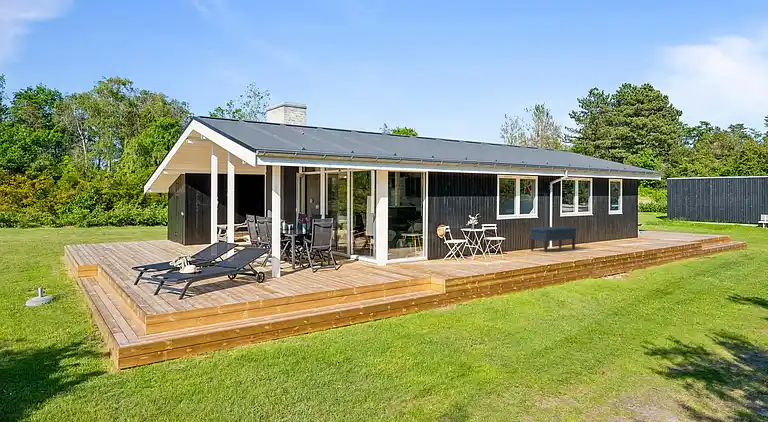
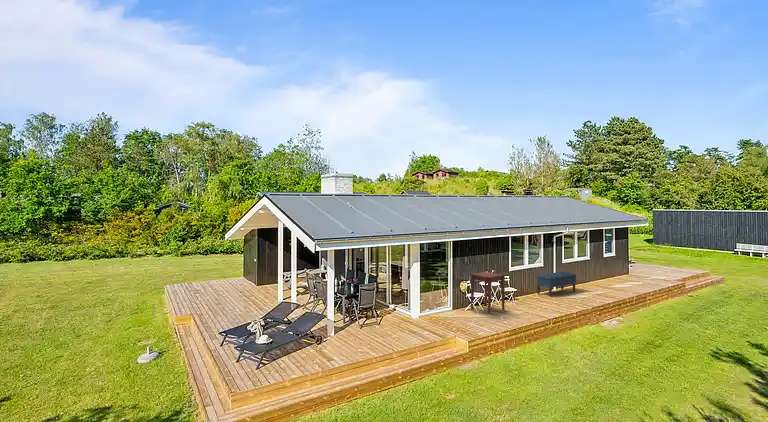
side table: none [451,217,491,263] -> present [471,272,505,314]

